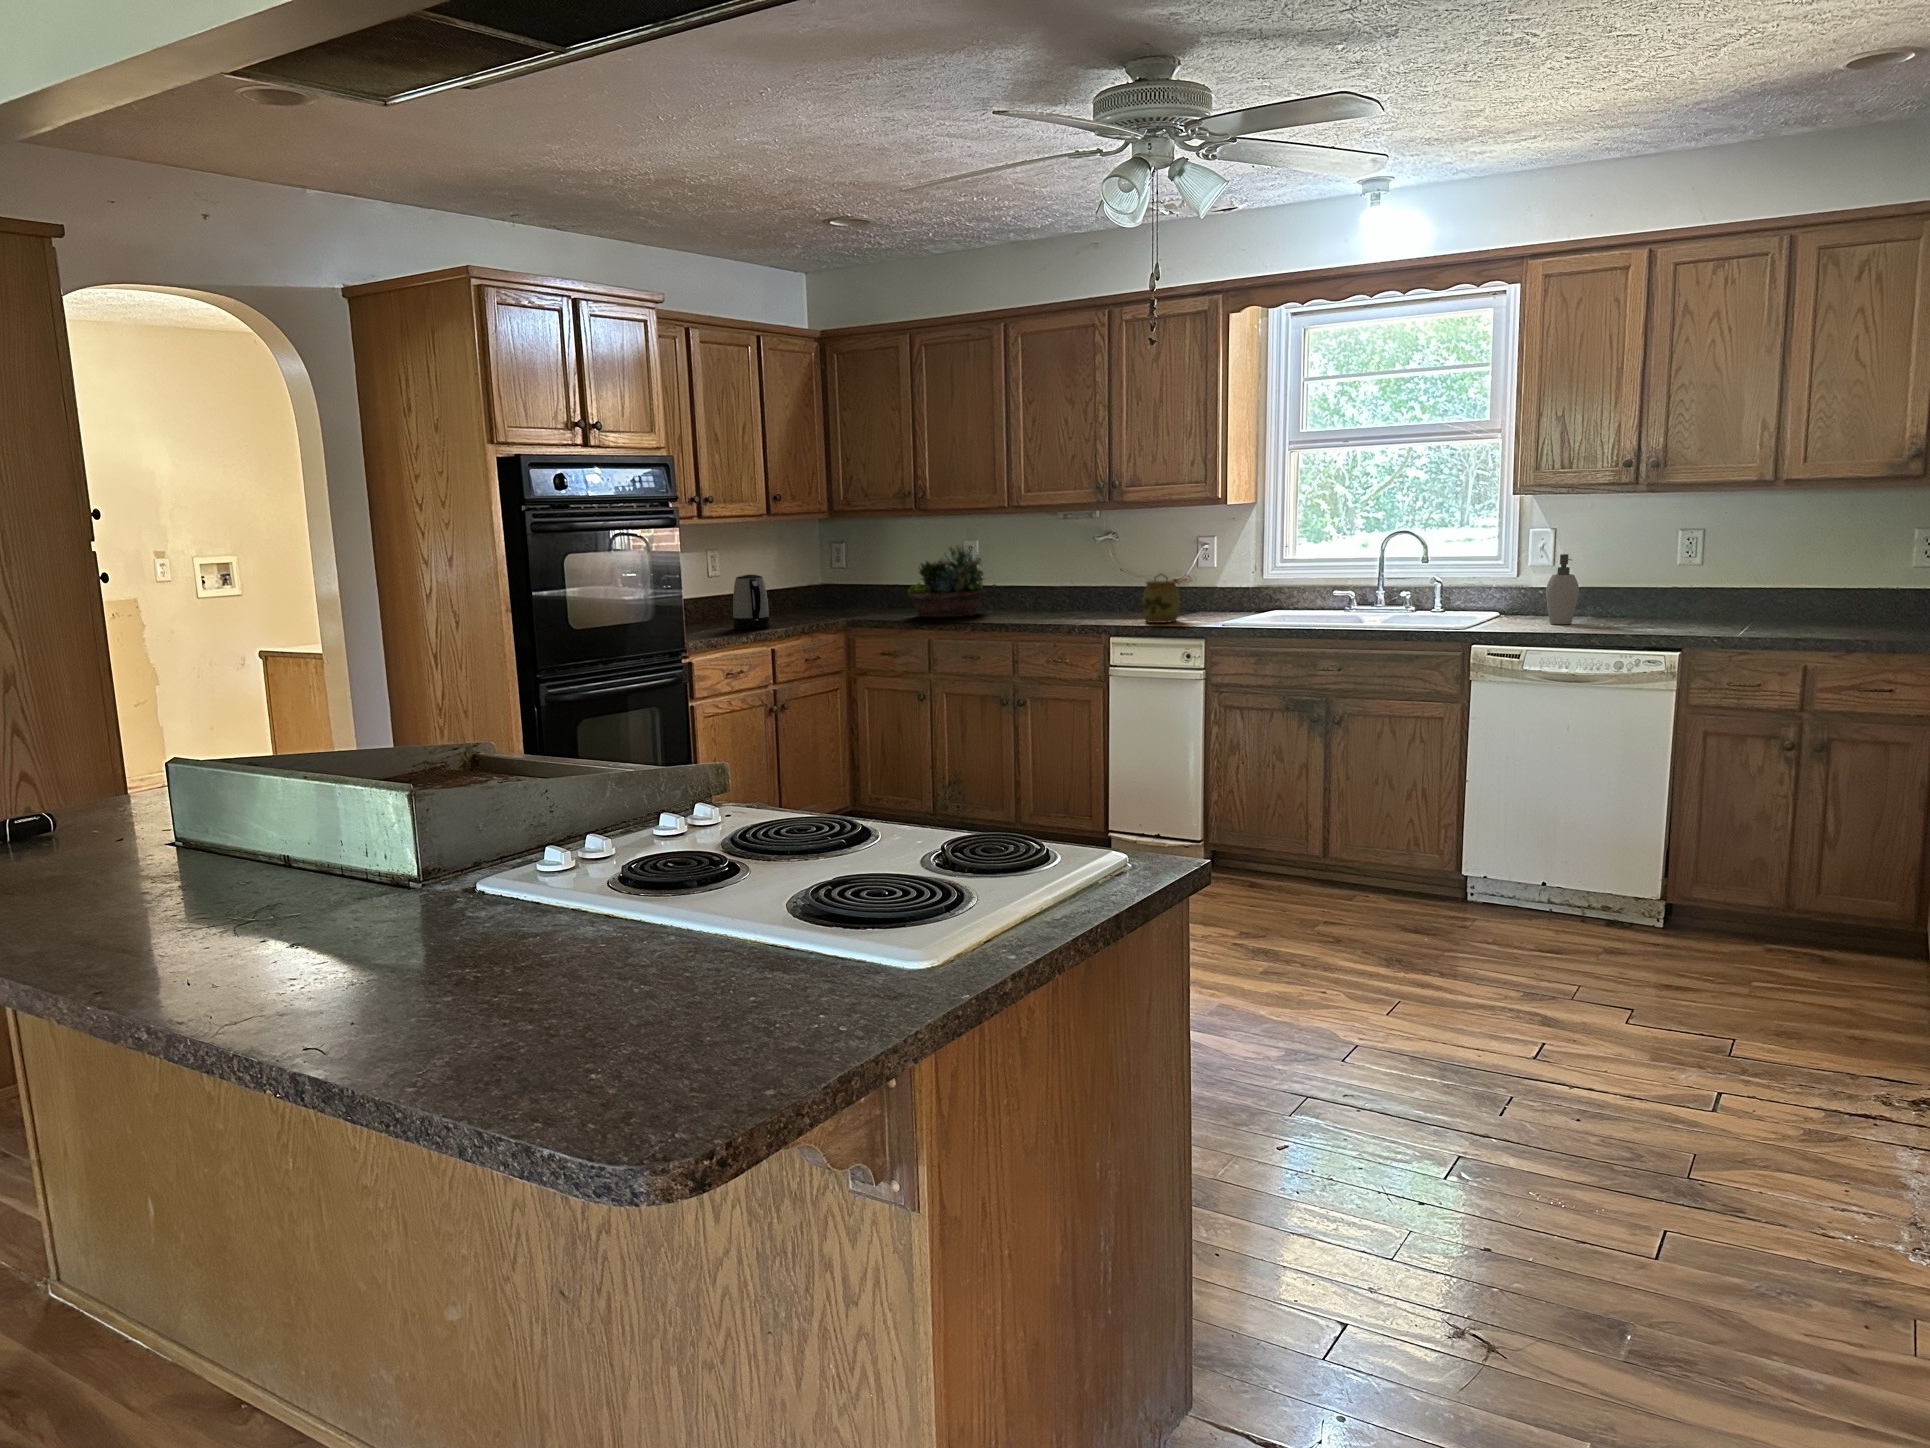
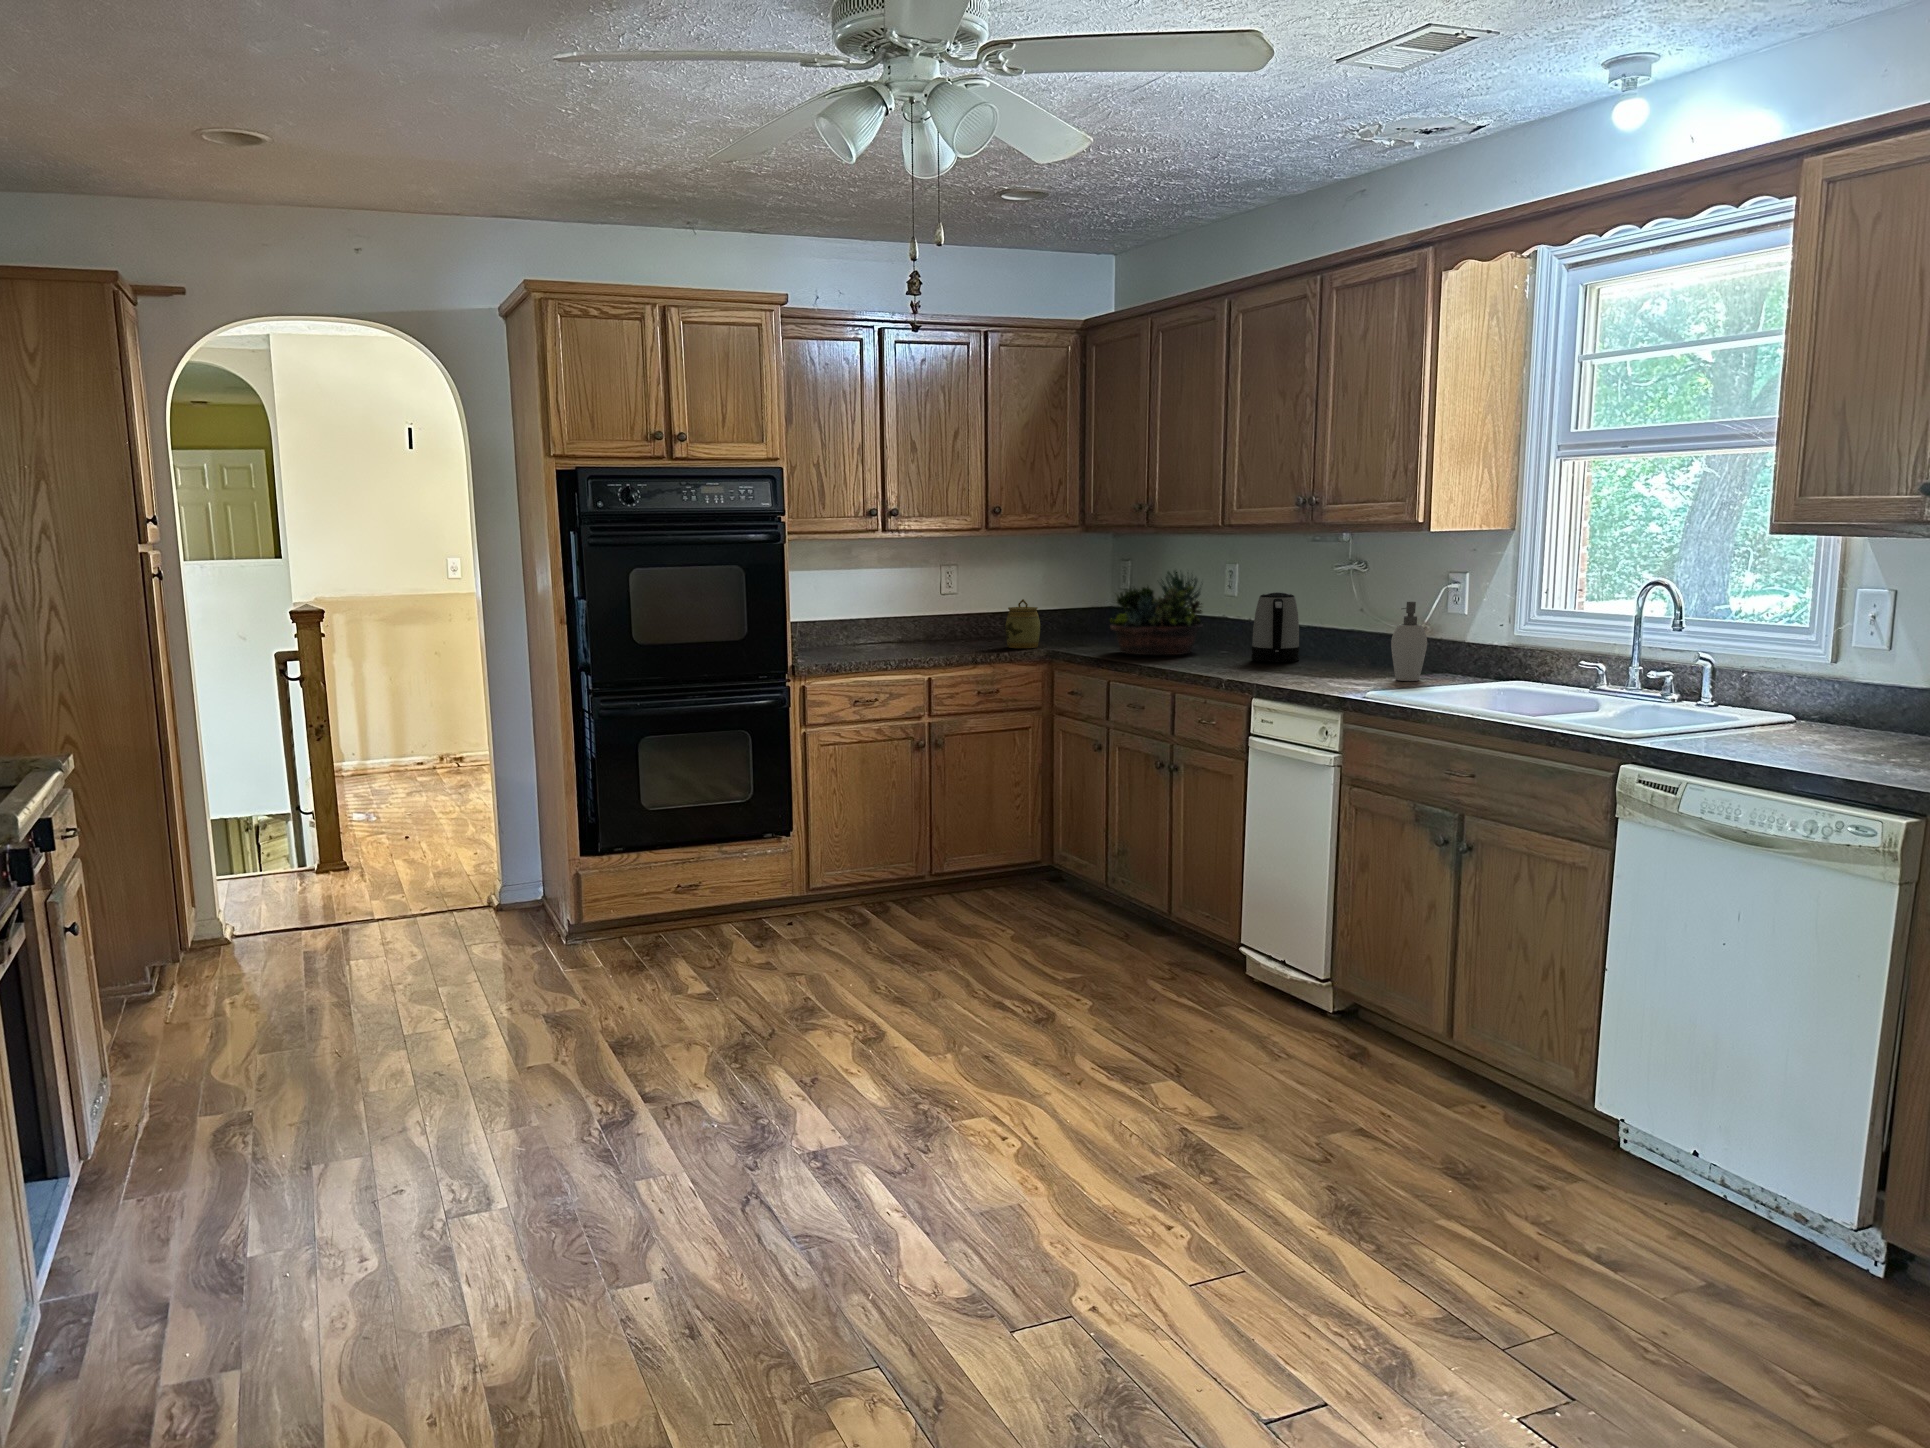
soap dispenser: present [1546,554,1579,624] -> present [1391,602,1427,681]
kettle: present [733,574,770,629] -> present [1251,592,1299,662]
jar: present [1142,574,1180,623] -> present [1005,599,1040,648]

